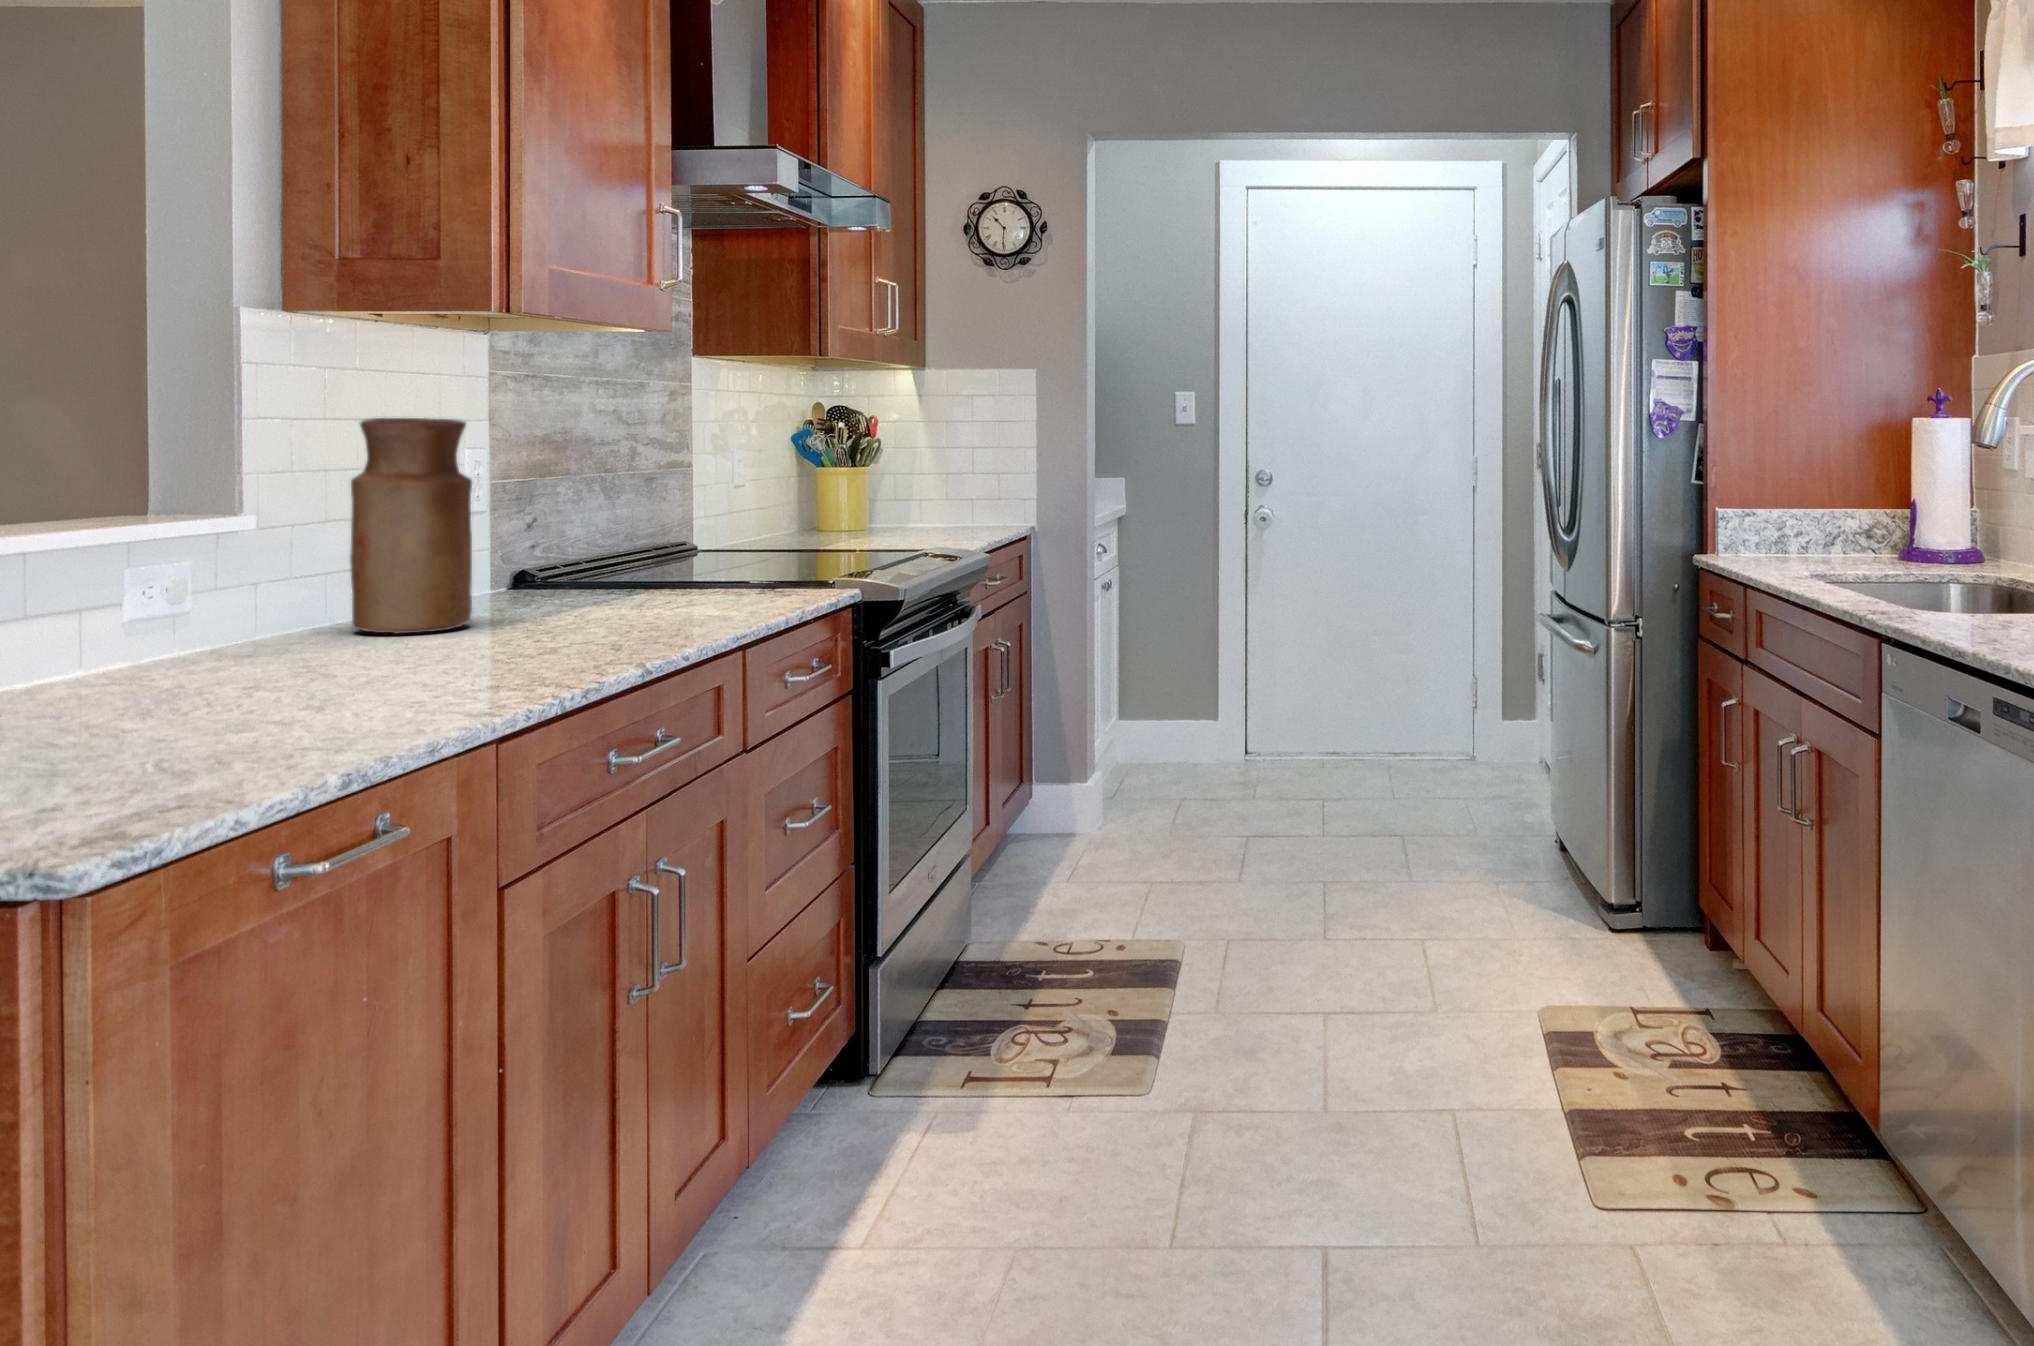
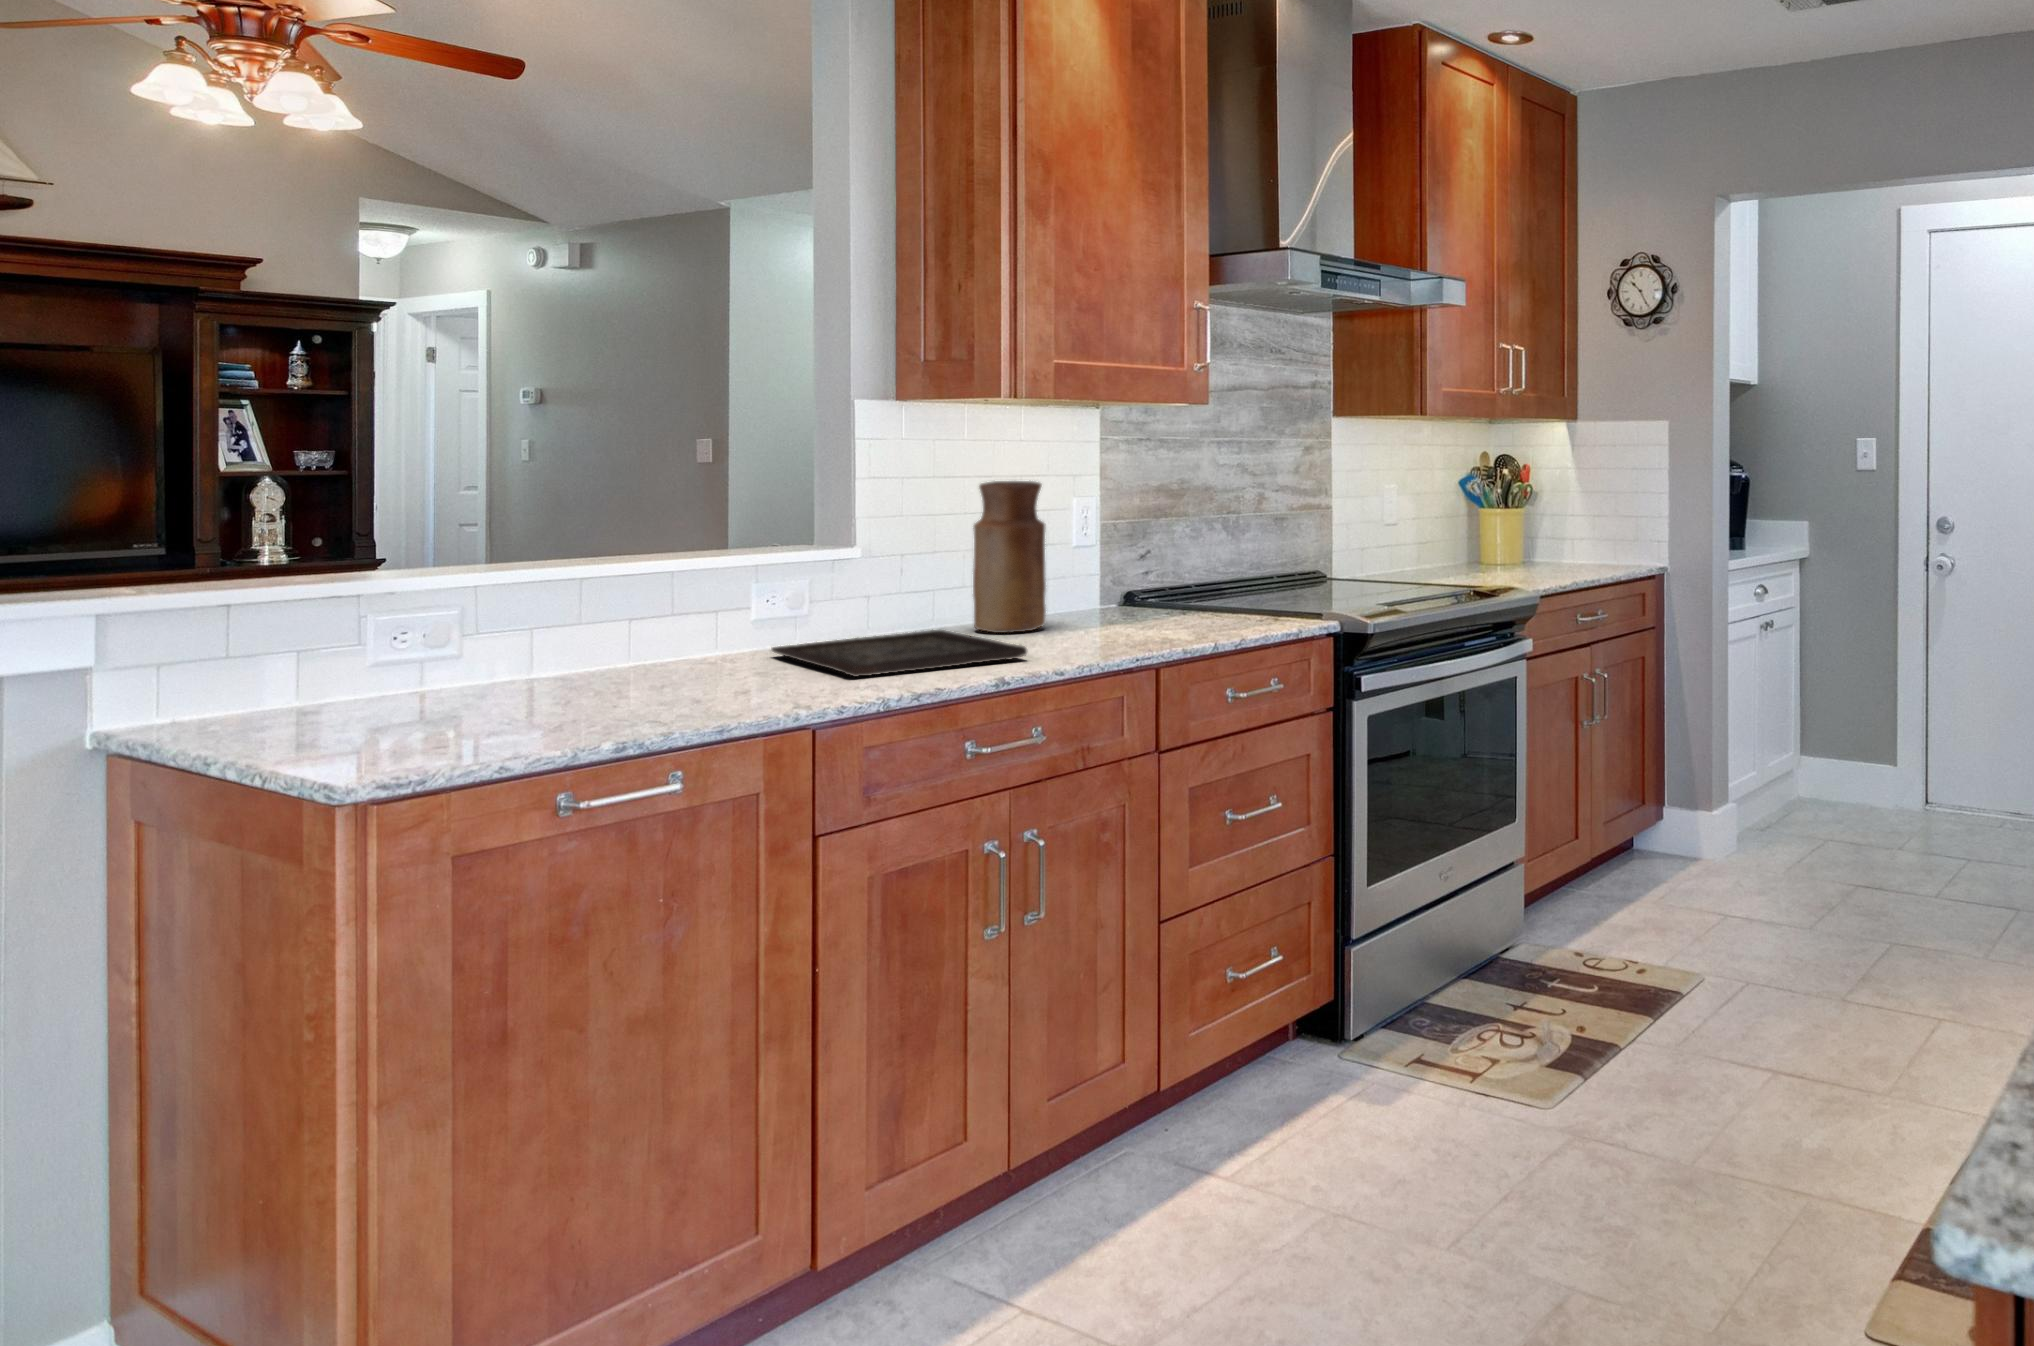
tray: none [97,632,590,696] -> present [772,630,1027,677]

